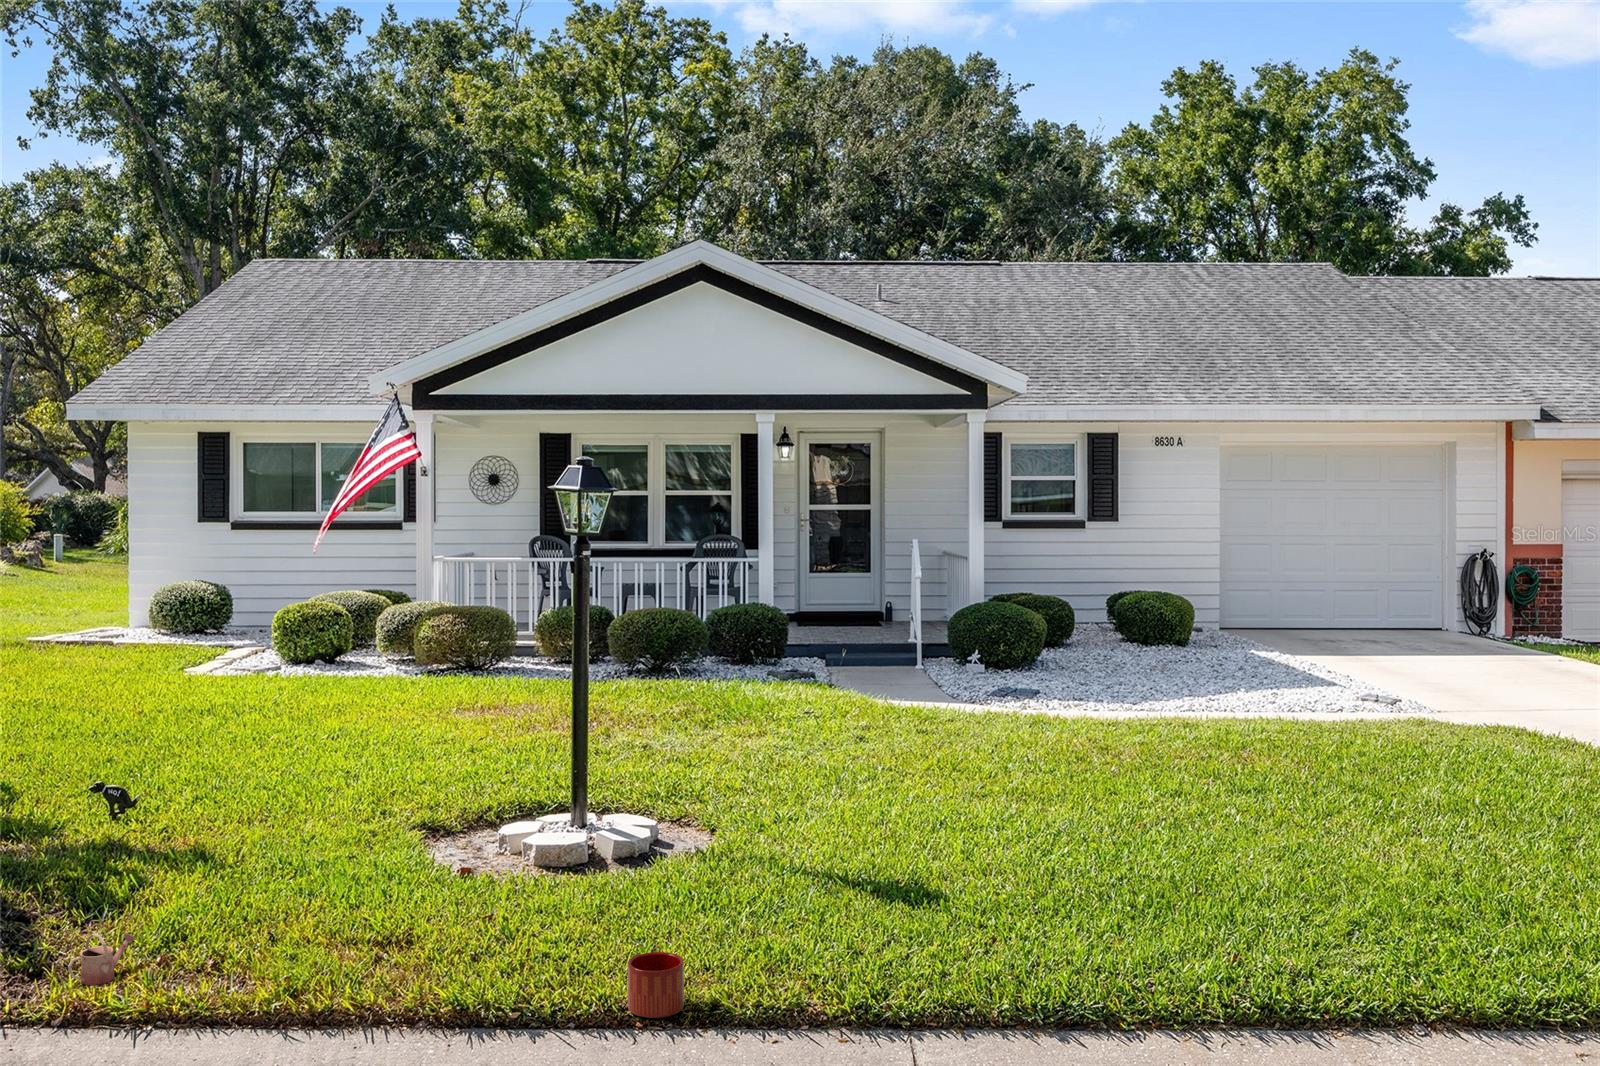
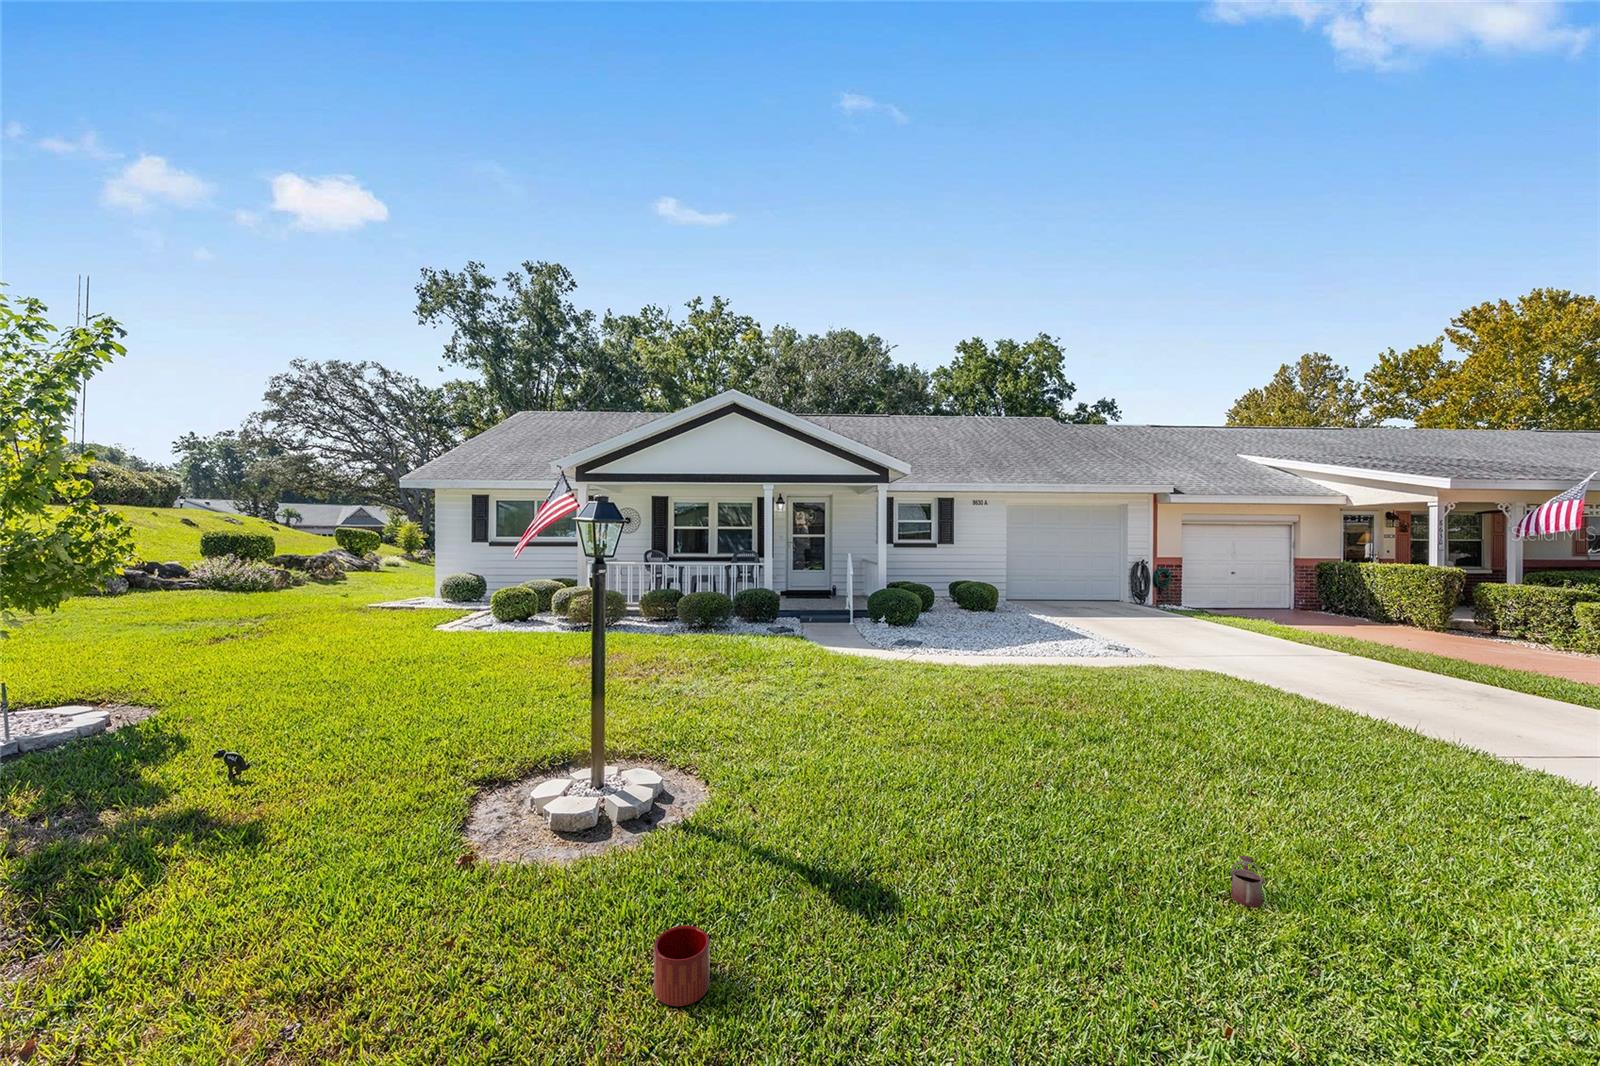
watering can: present [68,933,136,985] -> present [1230,856,1265,907]

